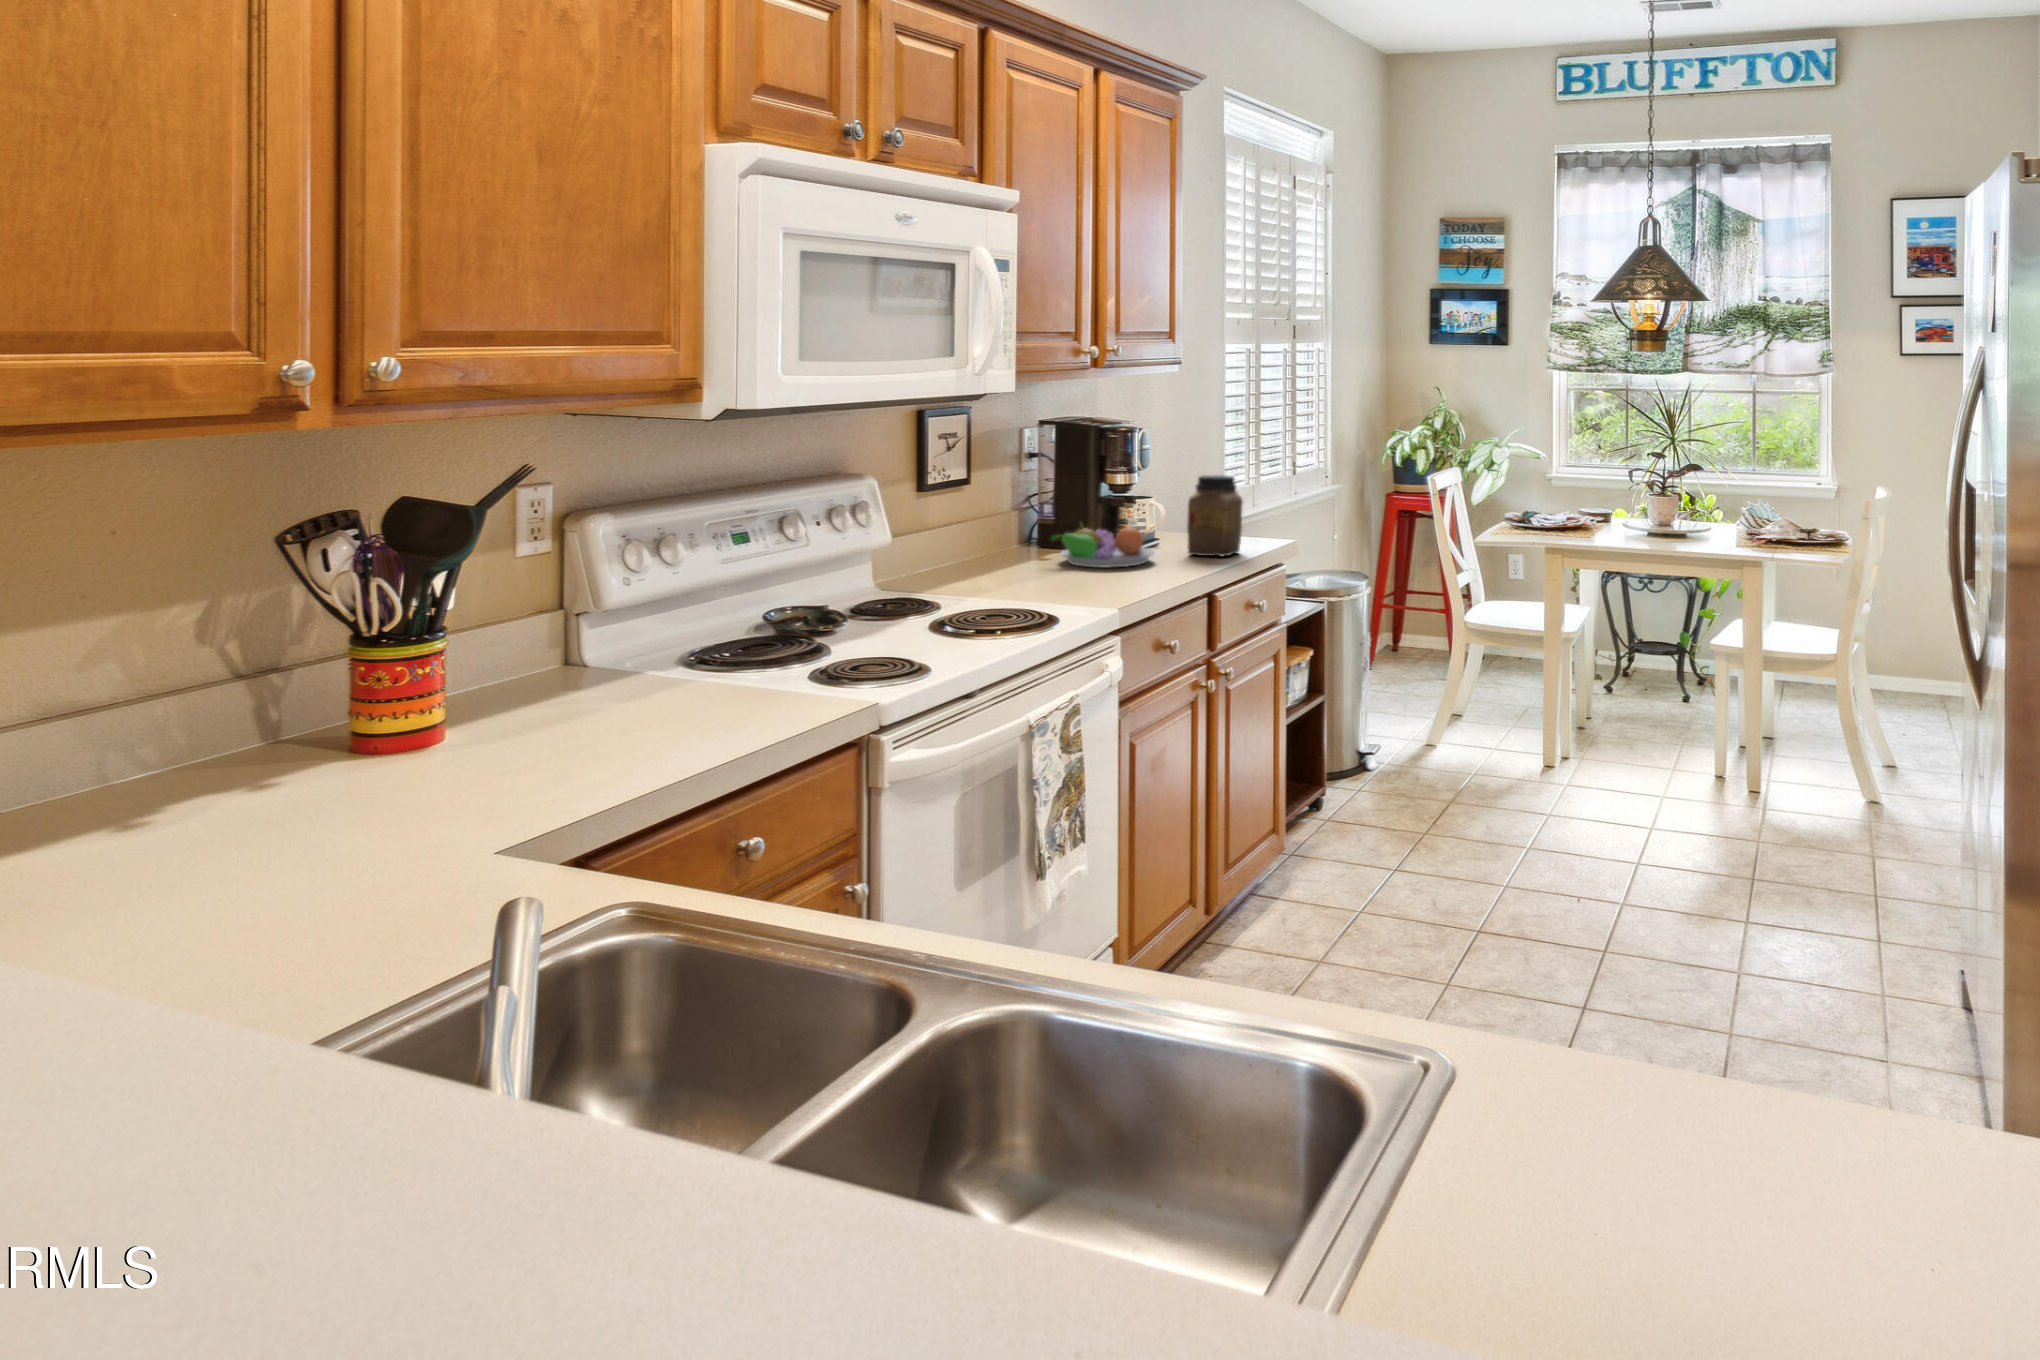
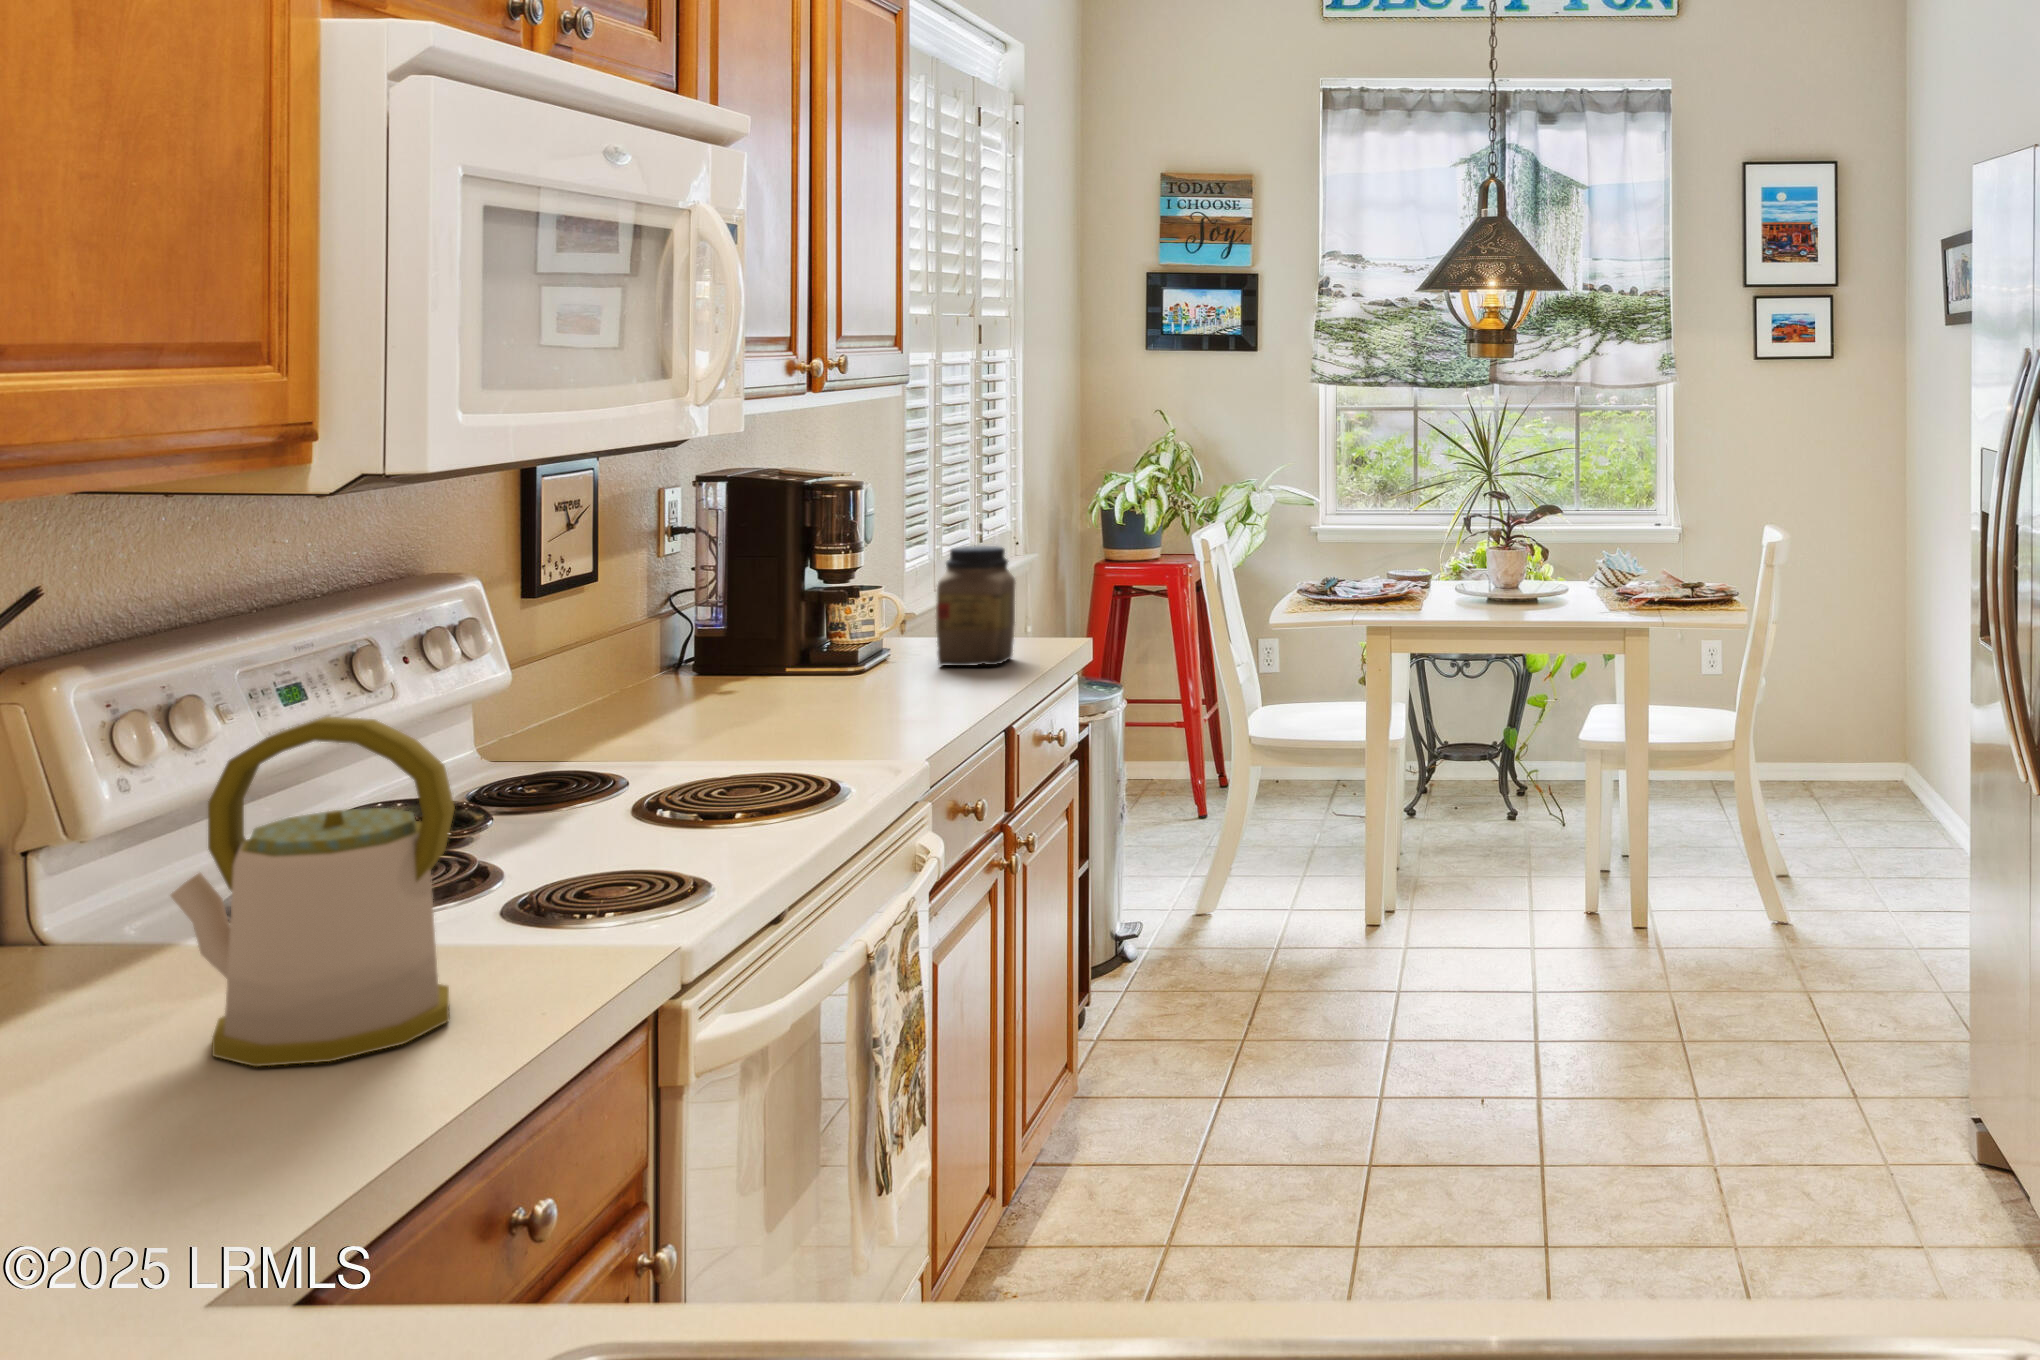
fruit bowl: present [1051,524,1155,568] -> none [736,627,900,695]
kettle: none [601,547,746,745] -> present [171,716,455,1066]

